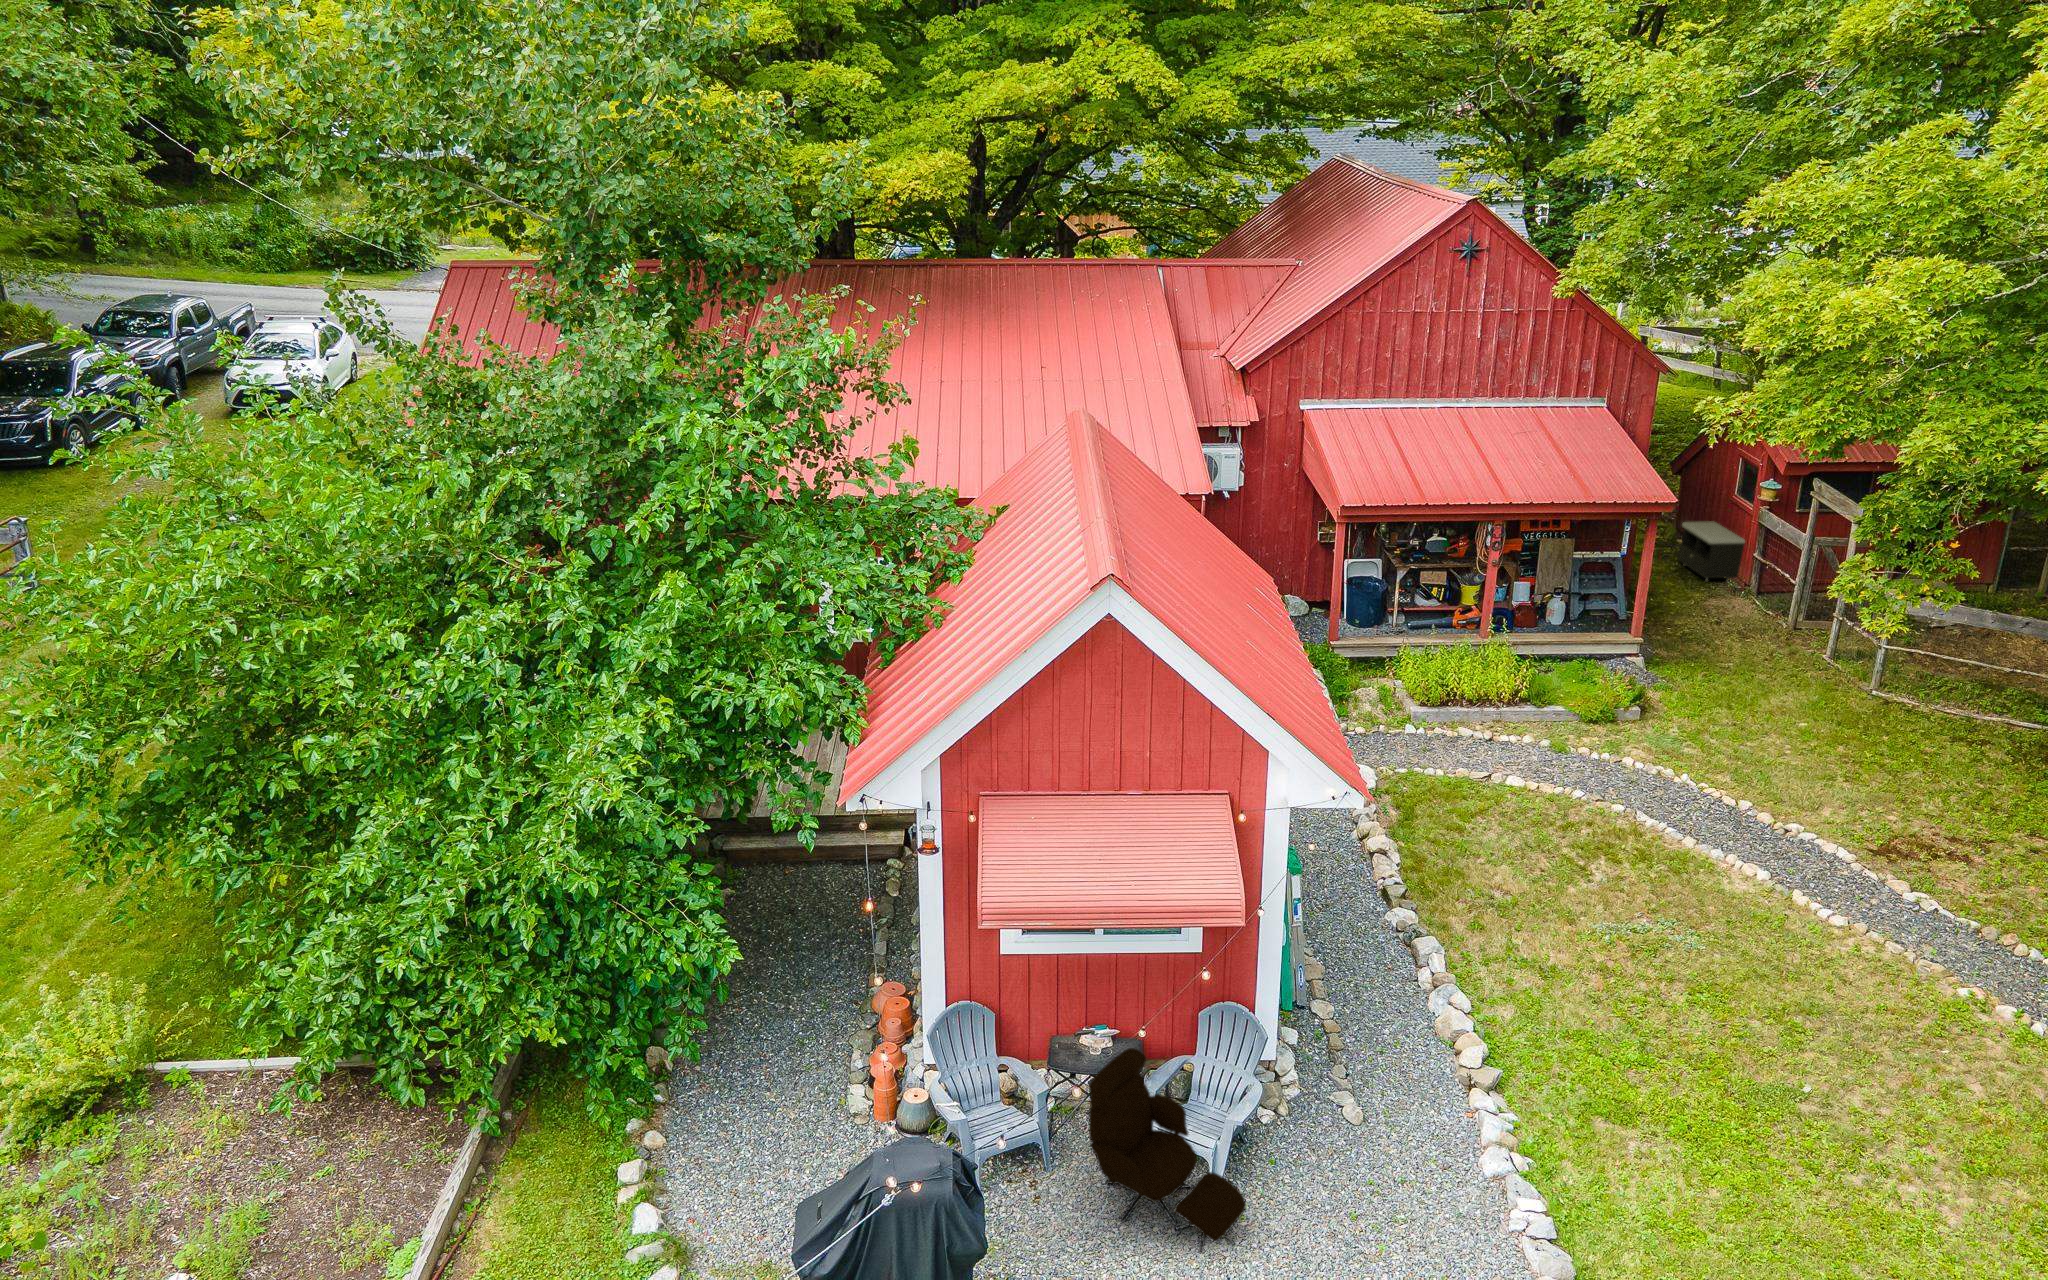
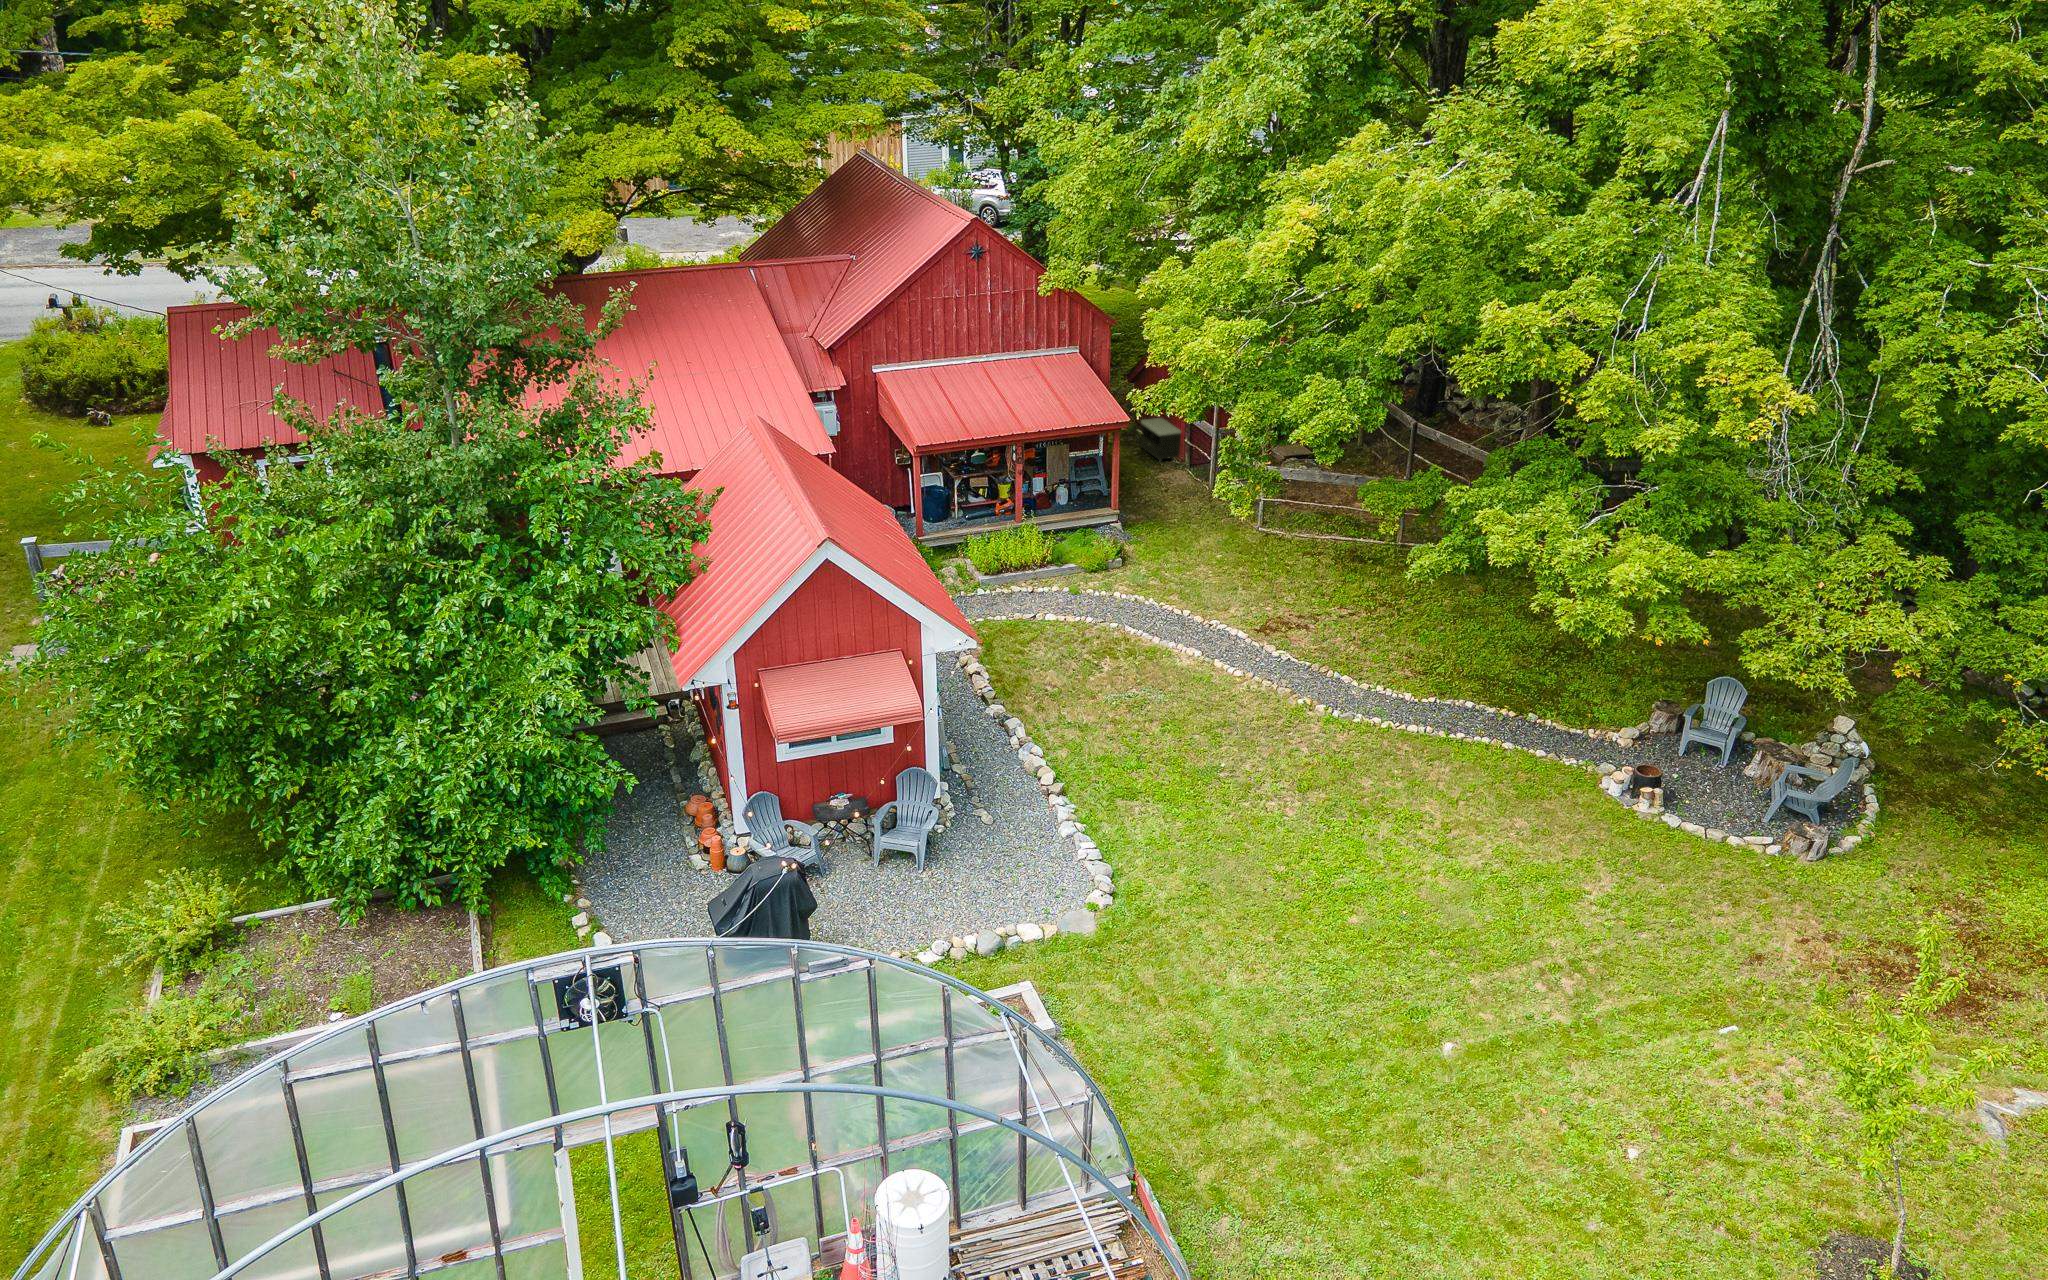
lounge chair: present [1089,1048,1246,1253] -> none [851,797,943,895]

